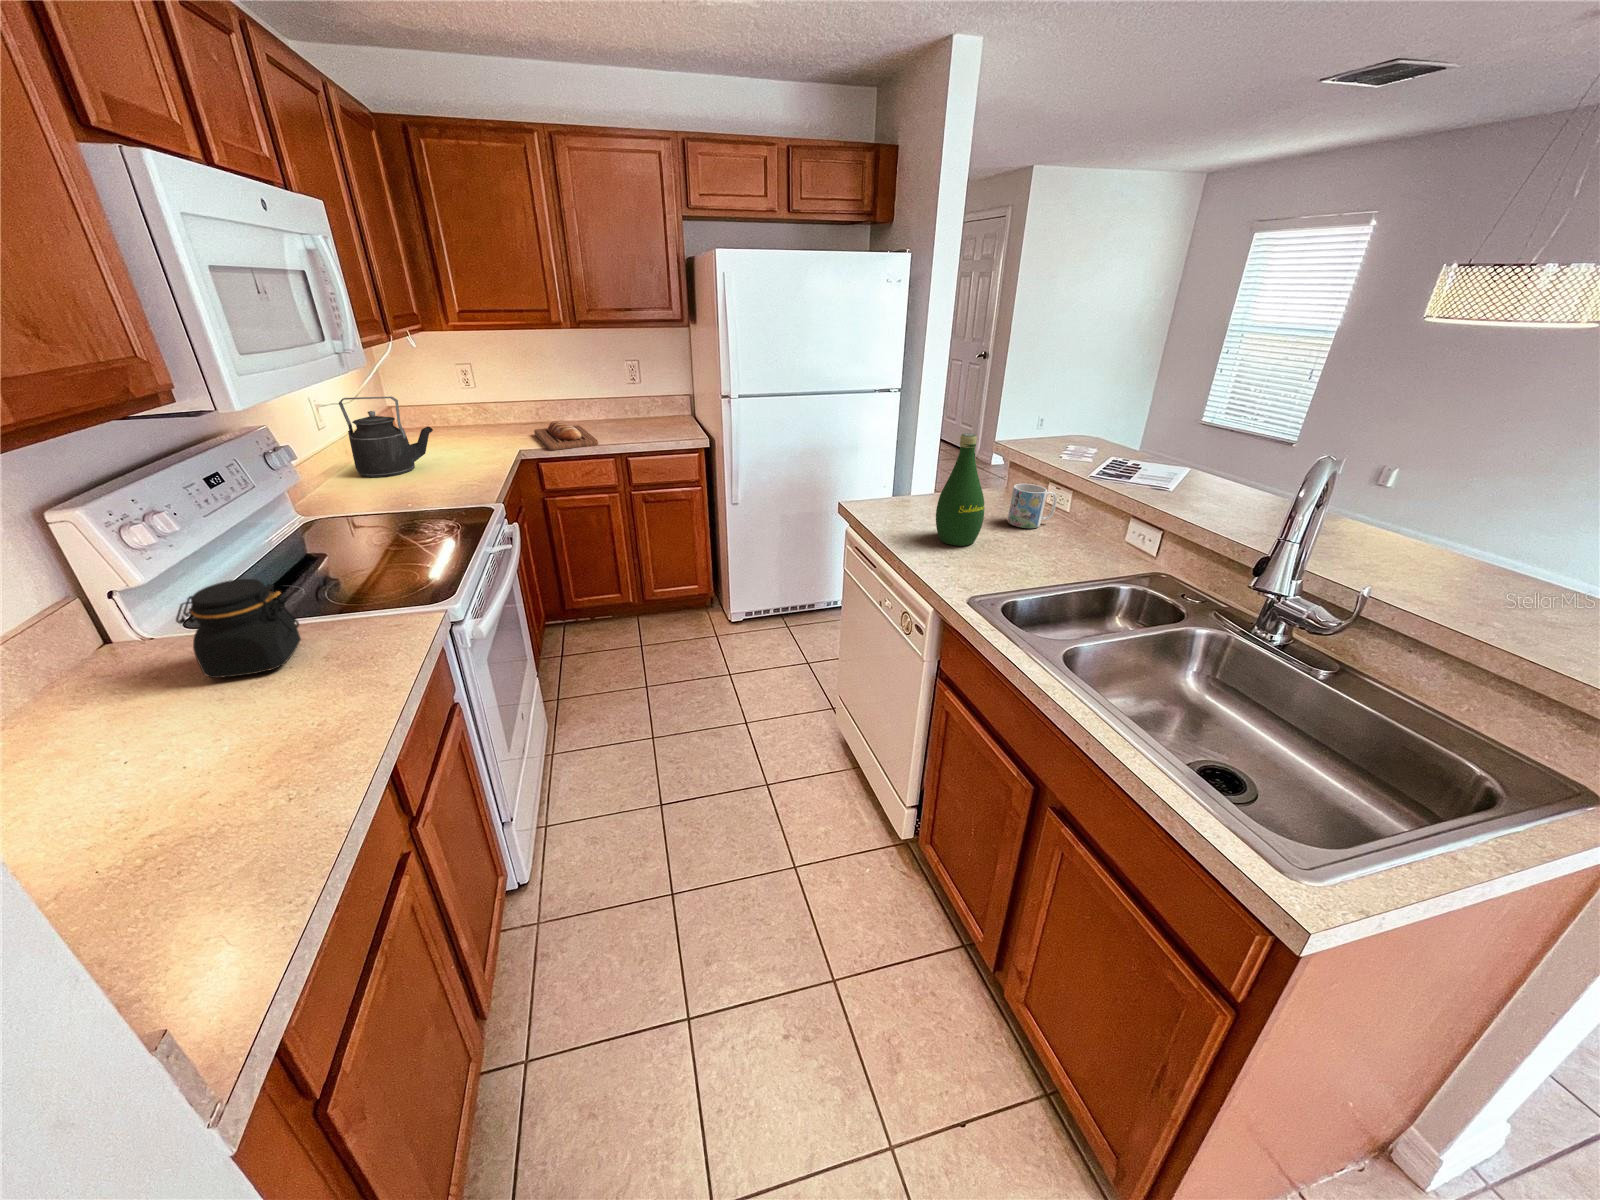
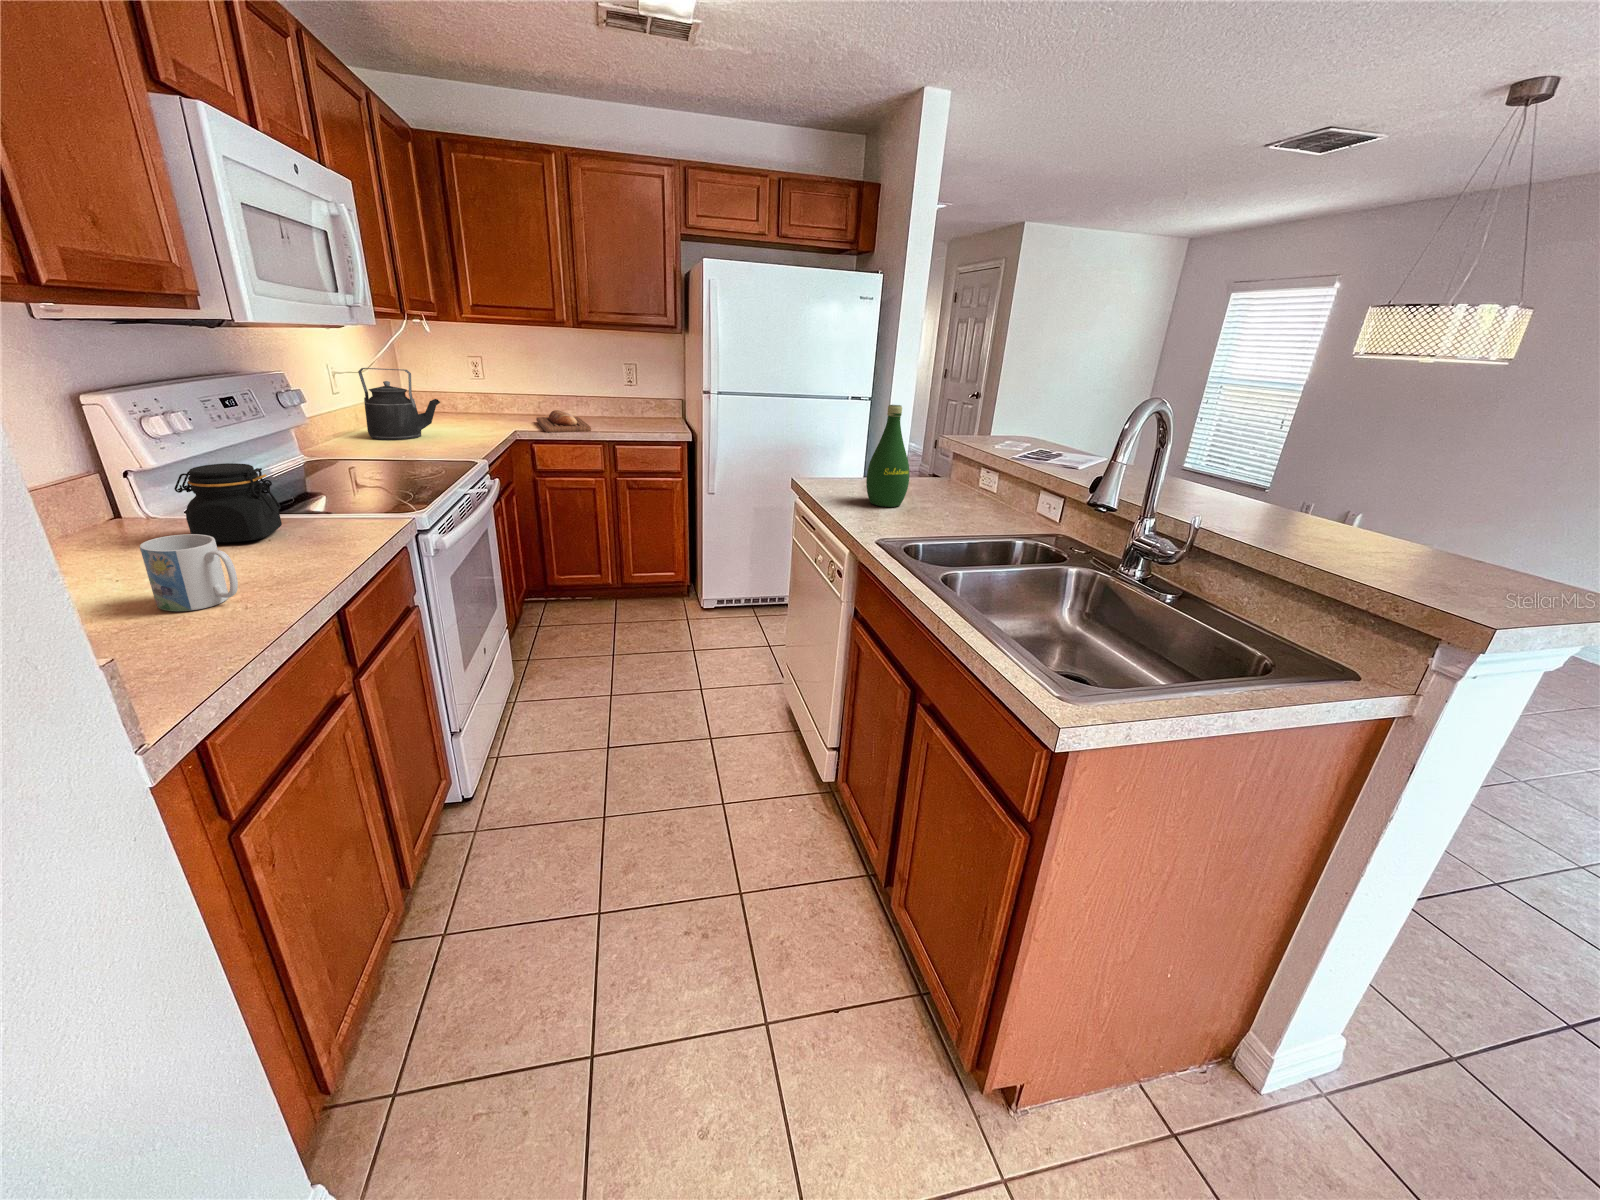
mug: present [1007,484,1057,528] -> present [140,534,238,611]

